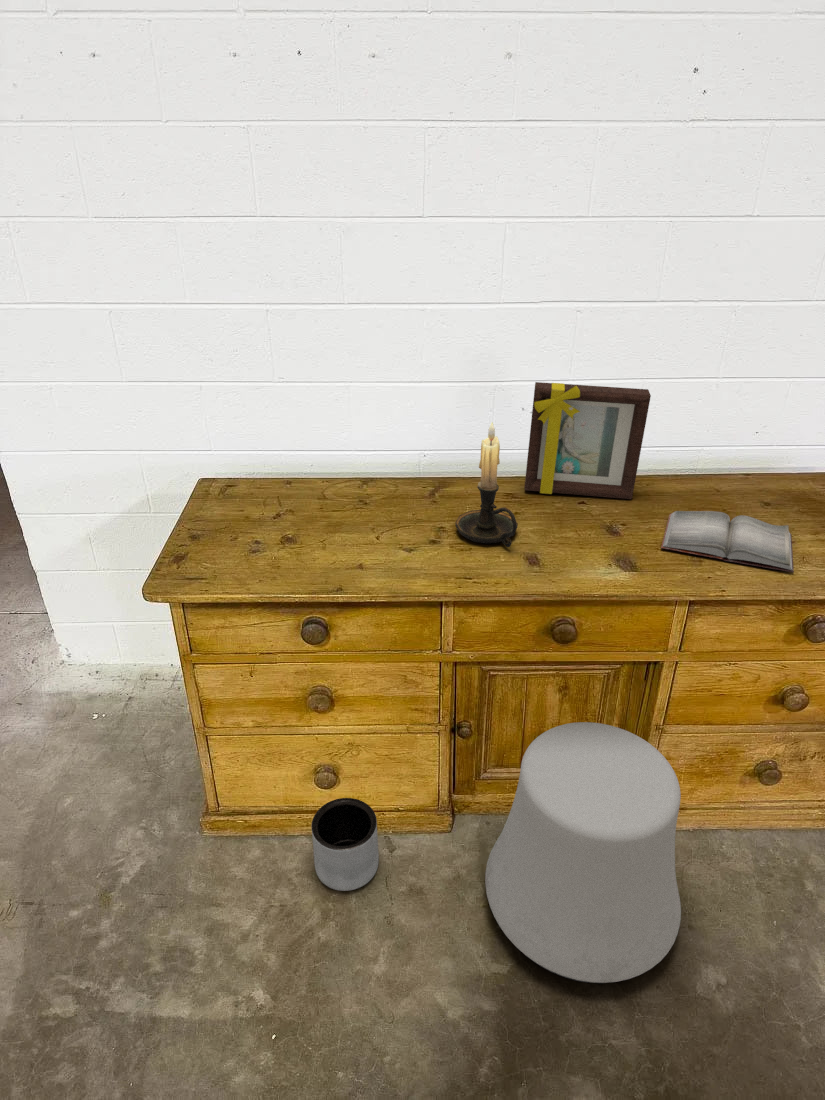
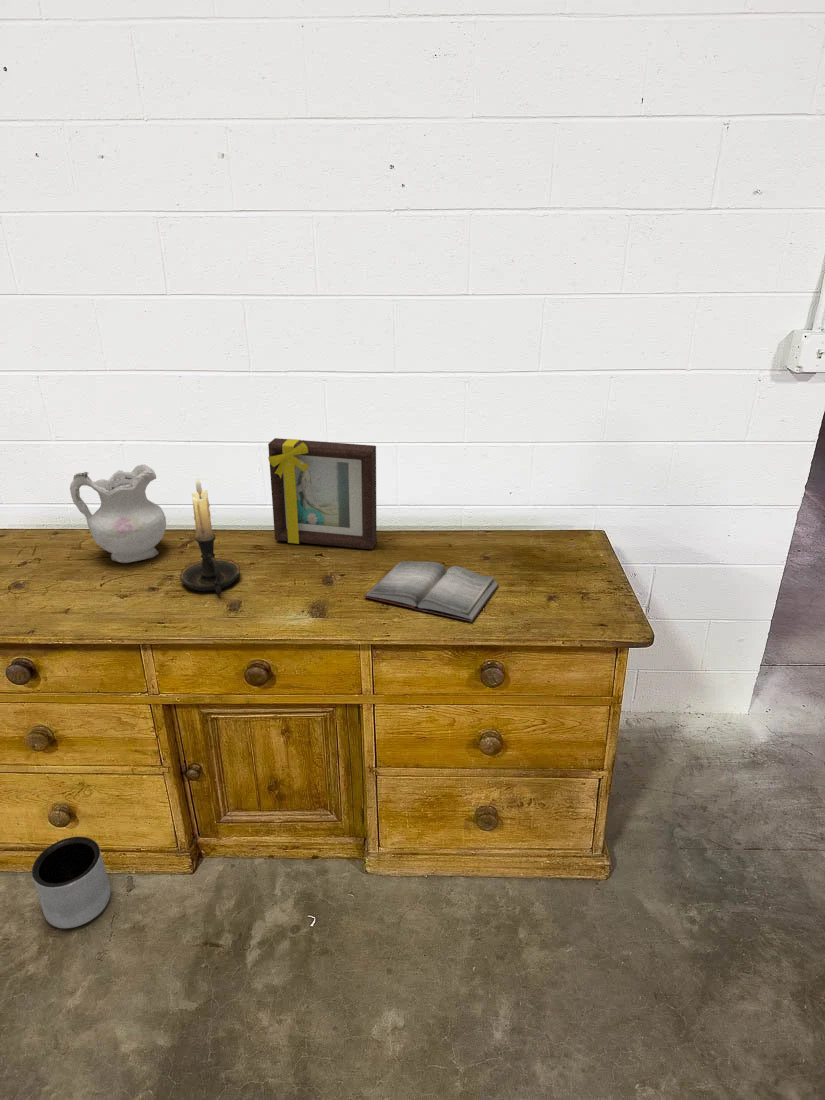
ceramic pitcher: none [334,411,421,515] -> present [70,465,166,563]
stool: present [485,722,681,983] -> none [191,765,380,1023]

